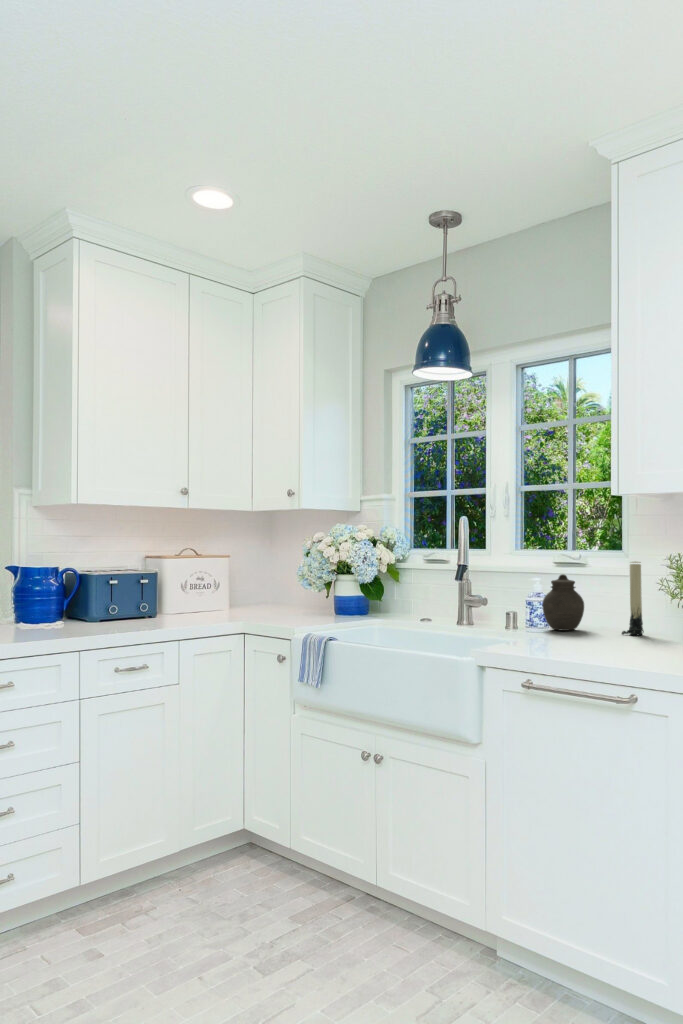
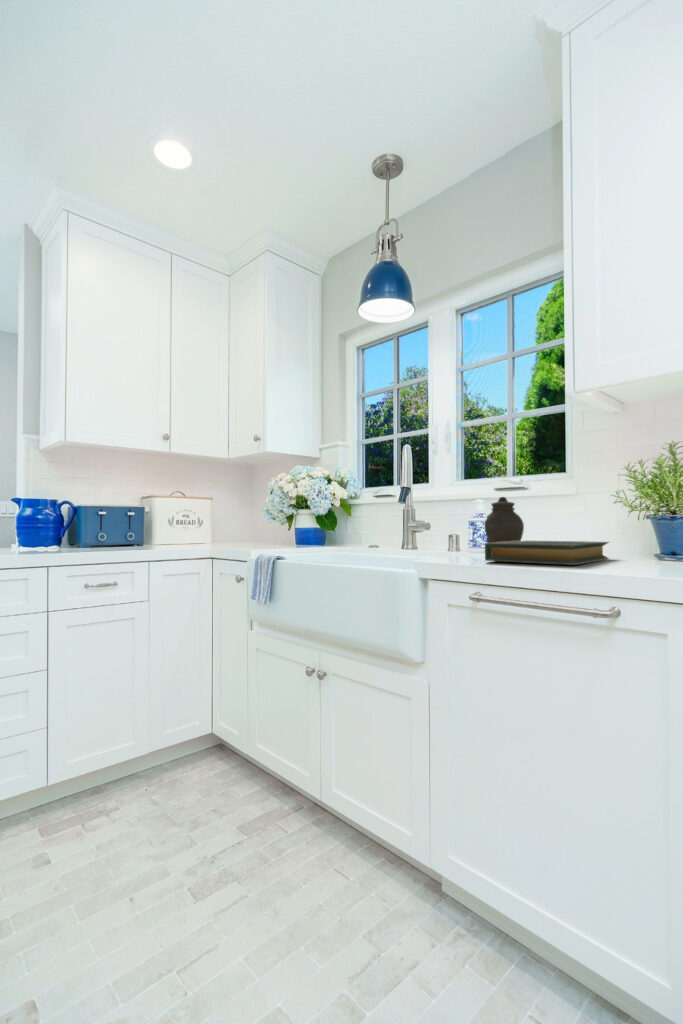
candle: present [622,561,644,635] -> none [564,479,587,552]
hardback book: none [537,626,655,657] -> present [485,541,609,565]

